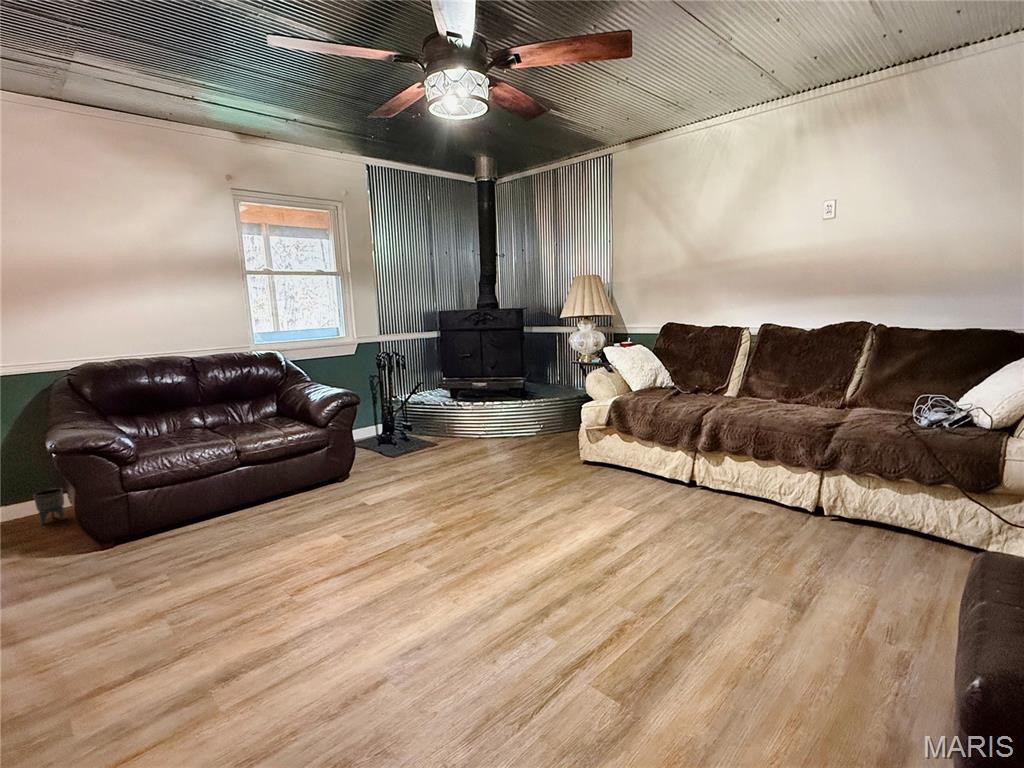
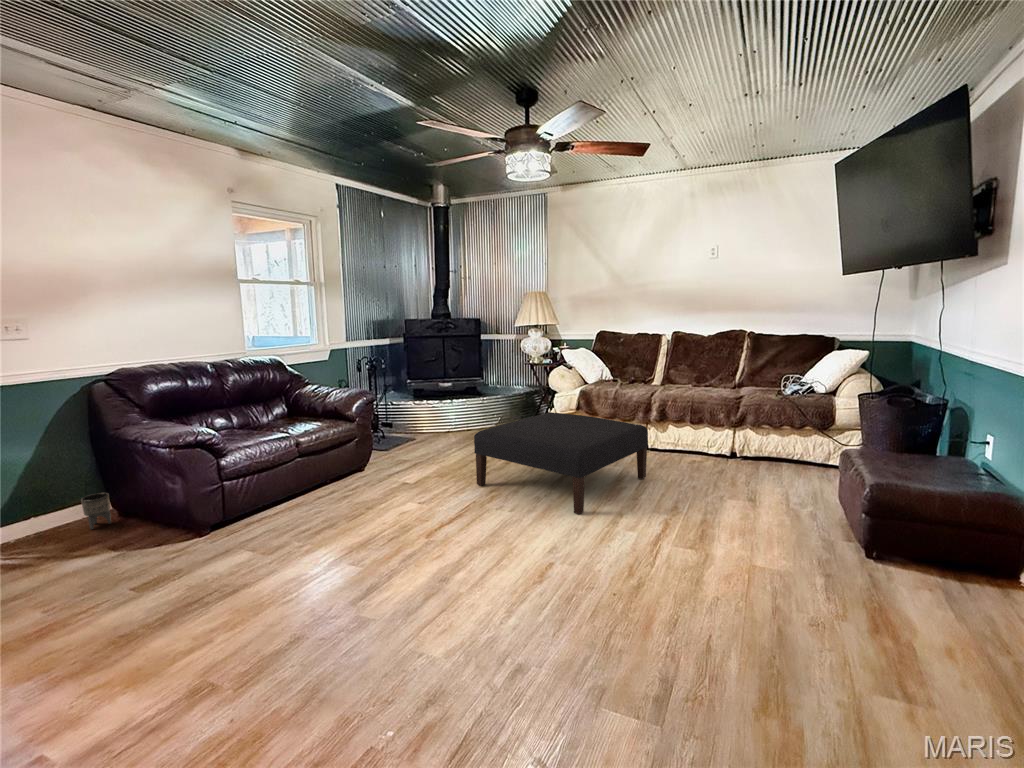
ottoman: none [428,430,659,586] -> present [474,412,648,514]

